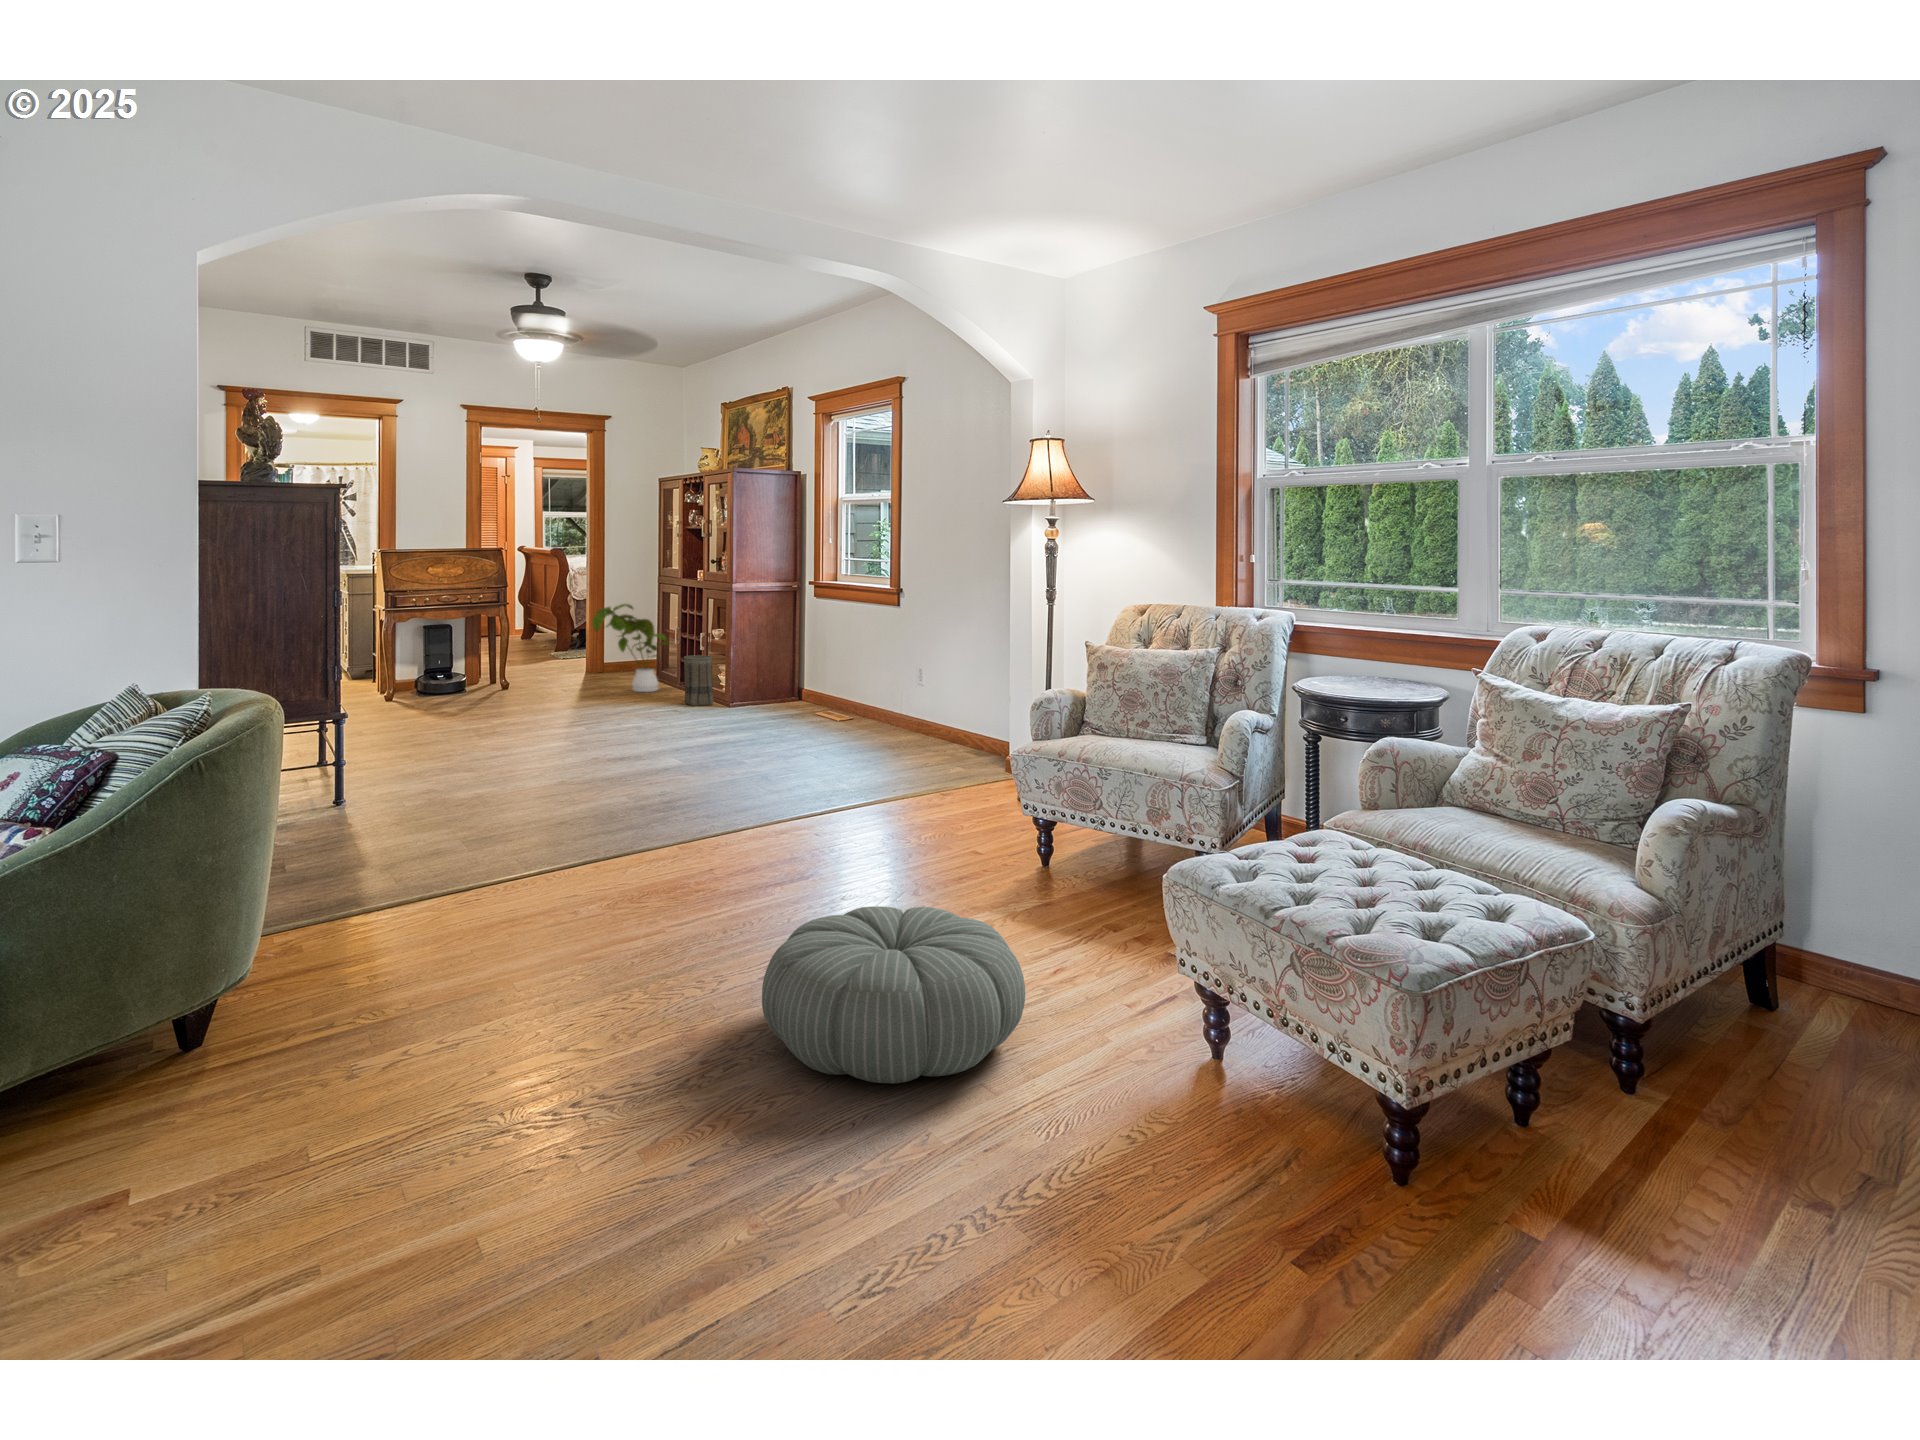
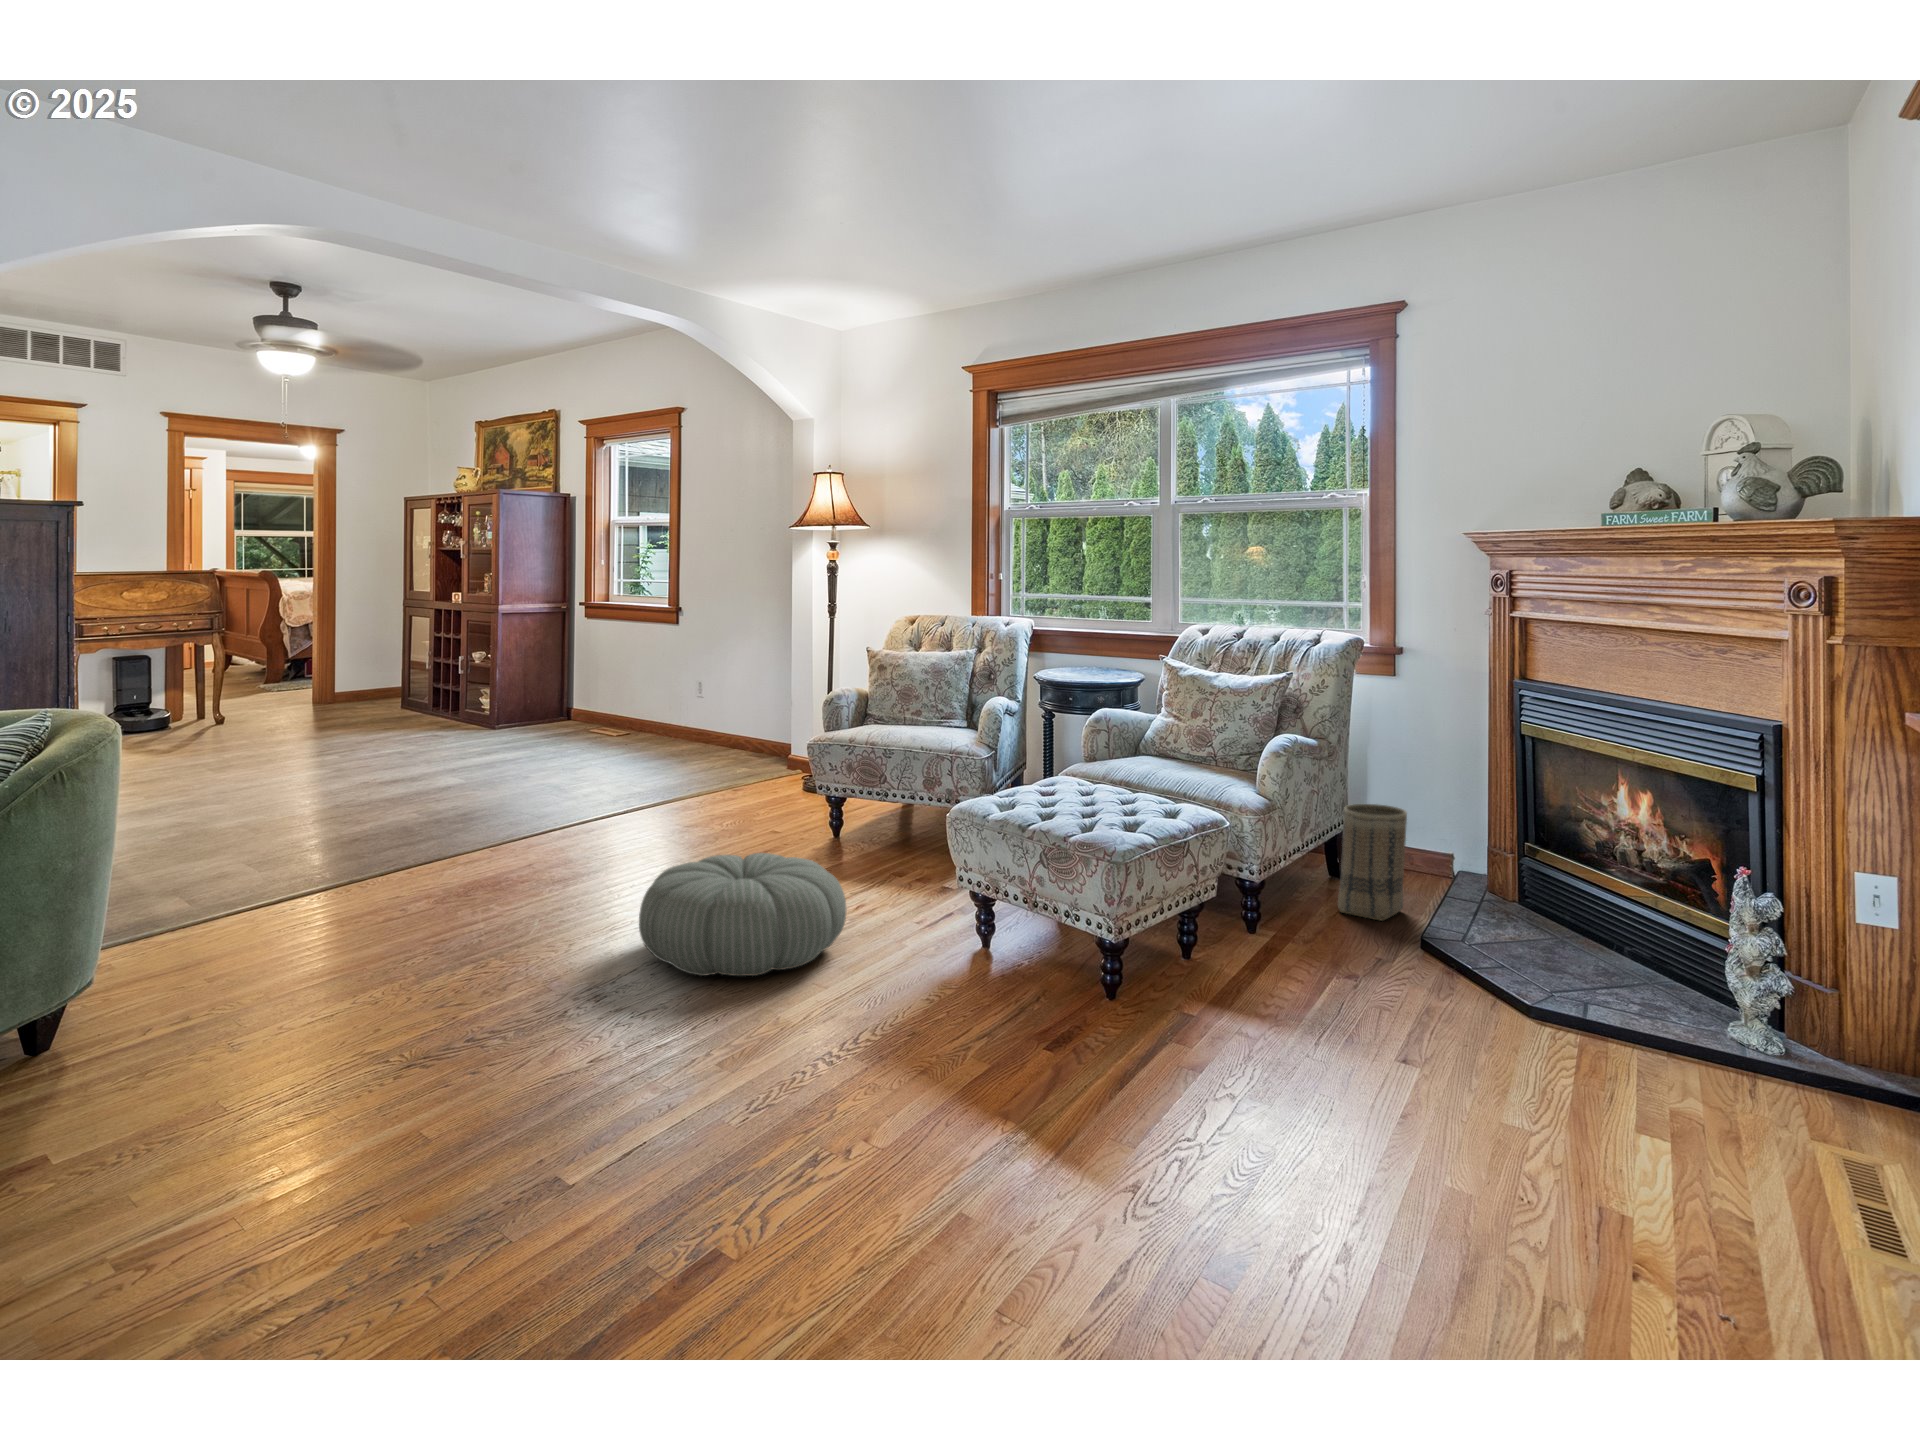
house plant: present [592,604,671,692] -> none [341,625,433,716]
basket: present [684,655,714,706] -> present [1338,804,1407,921]

